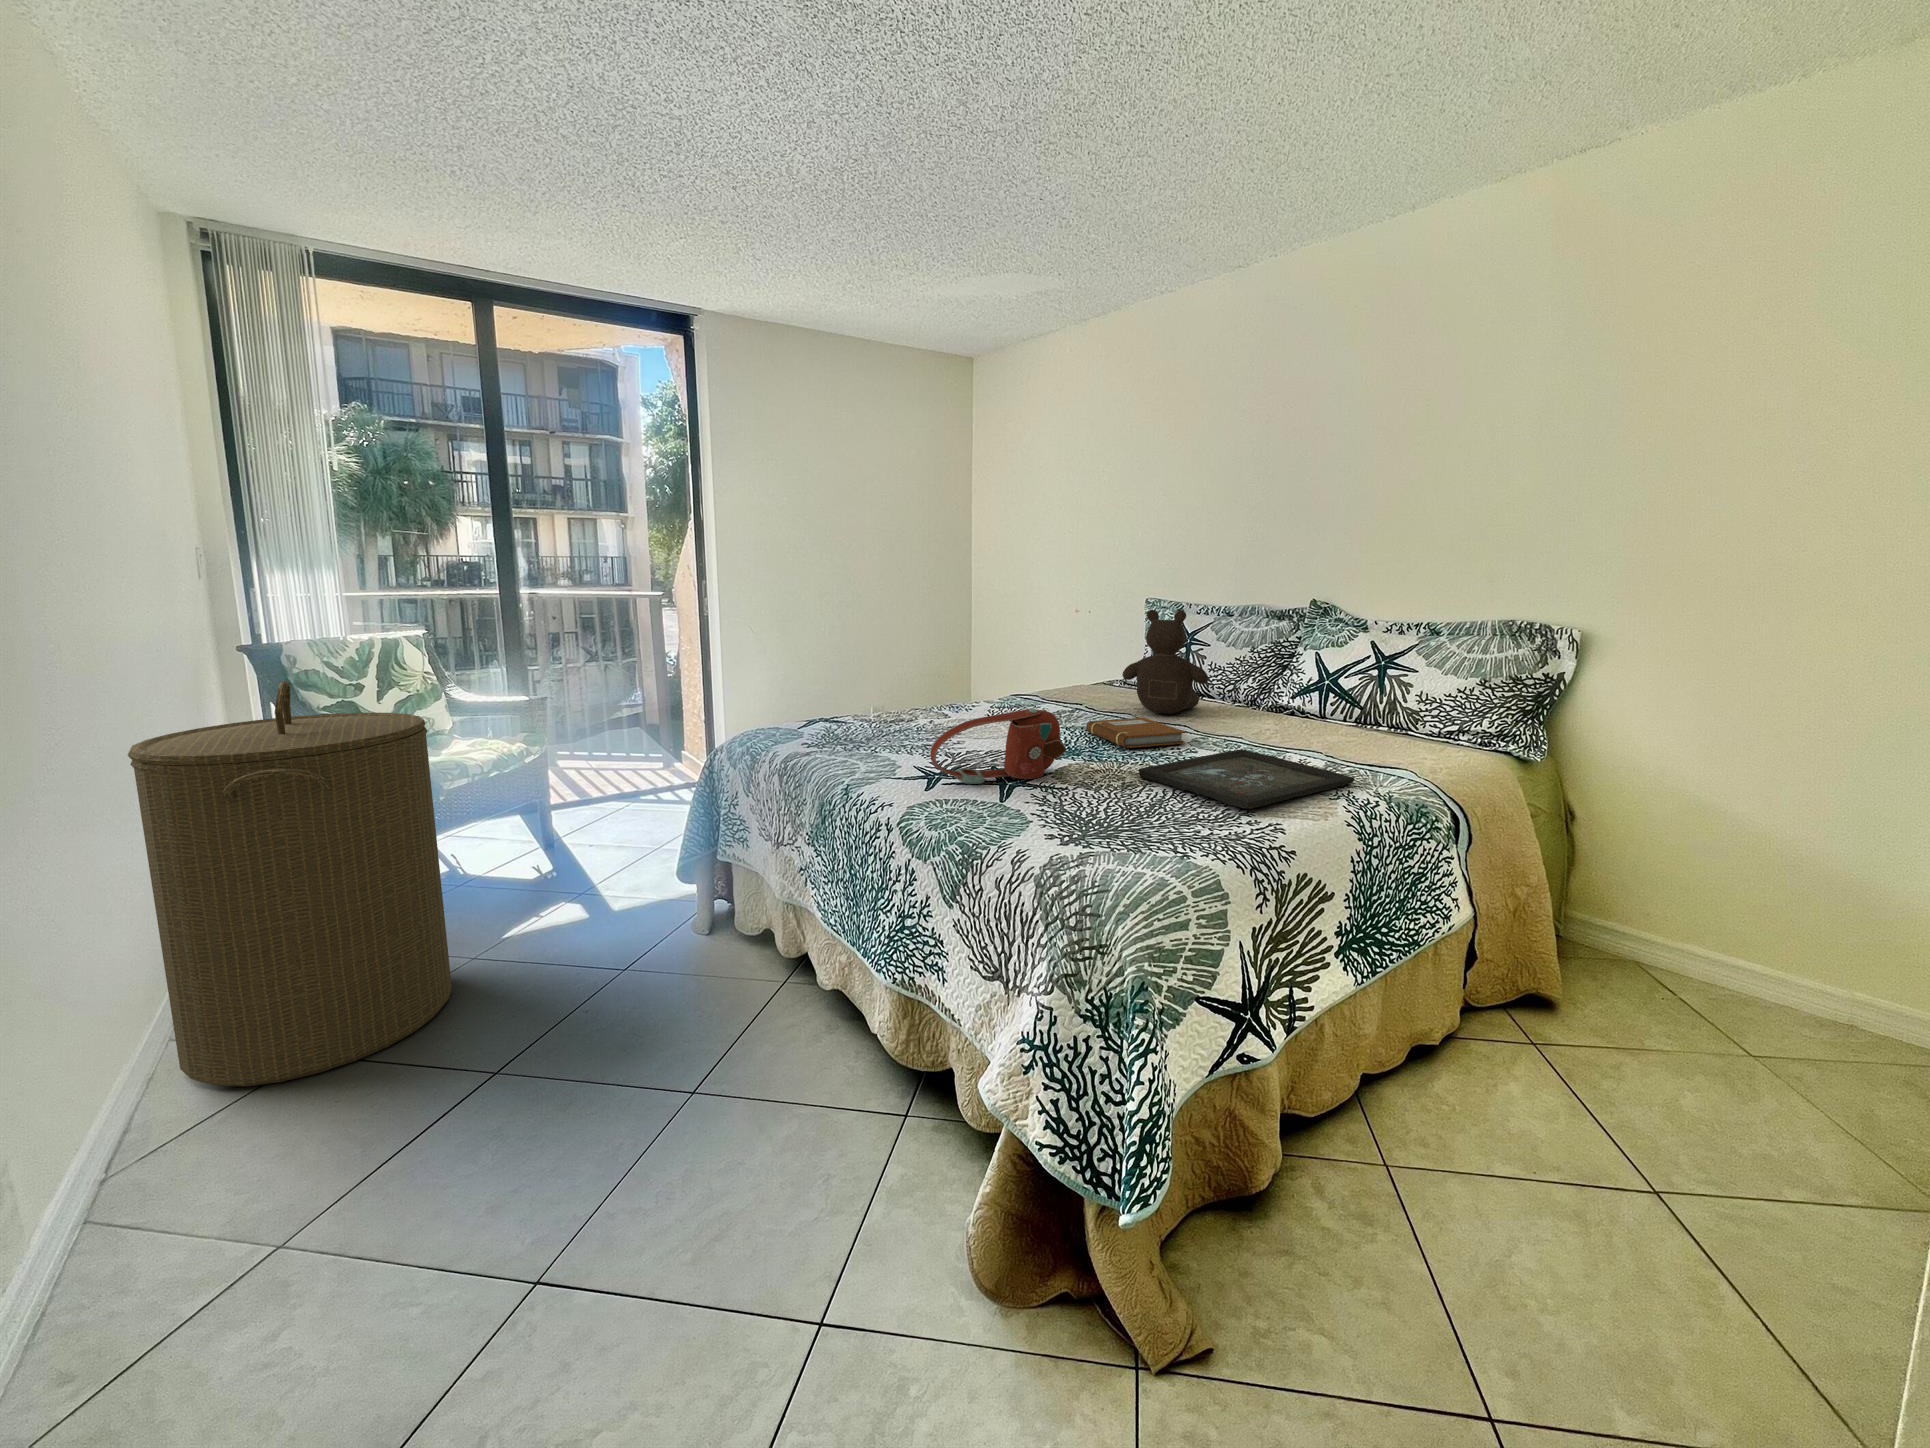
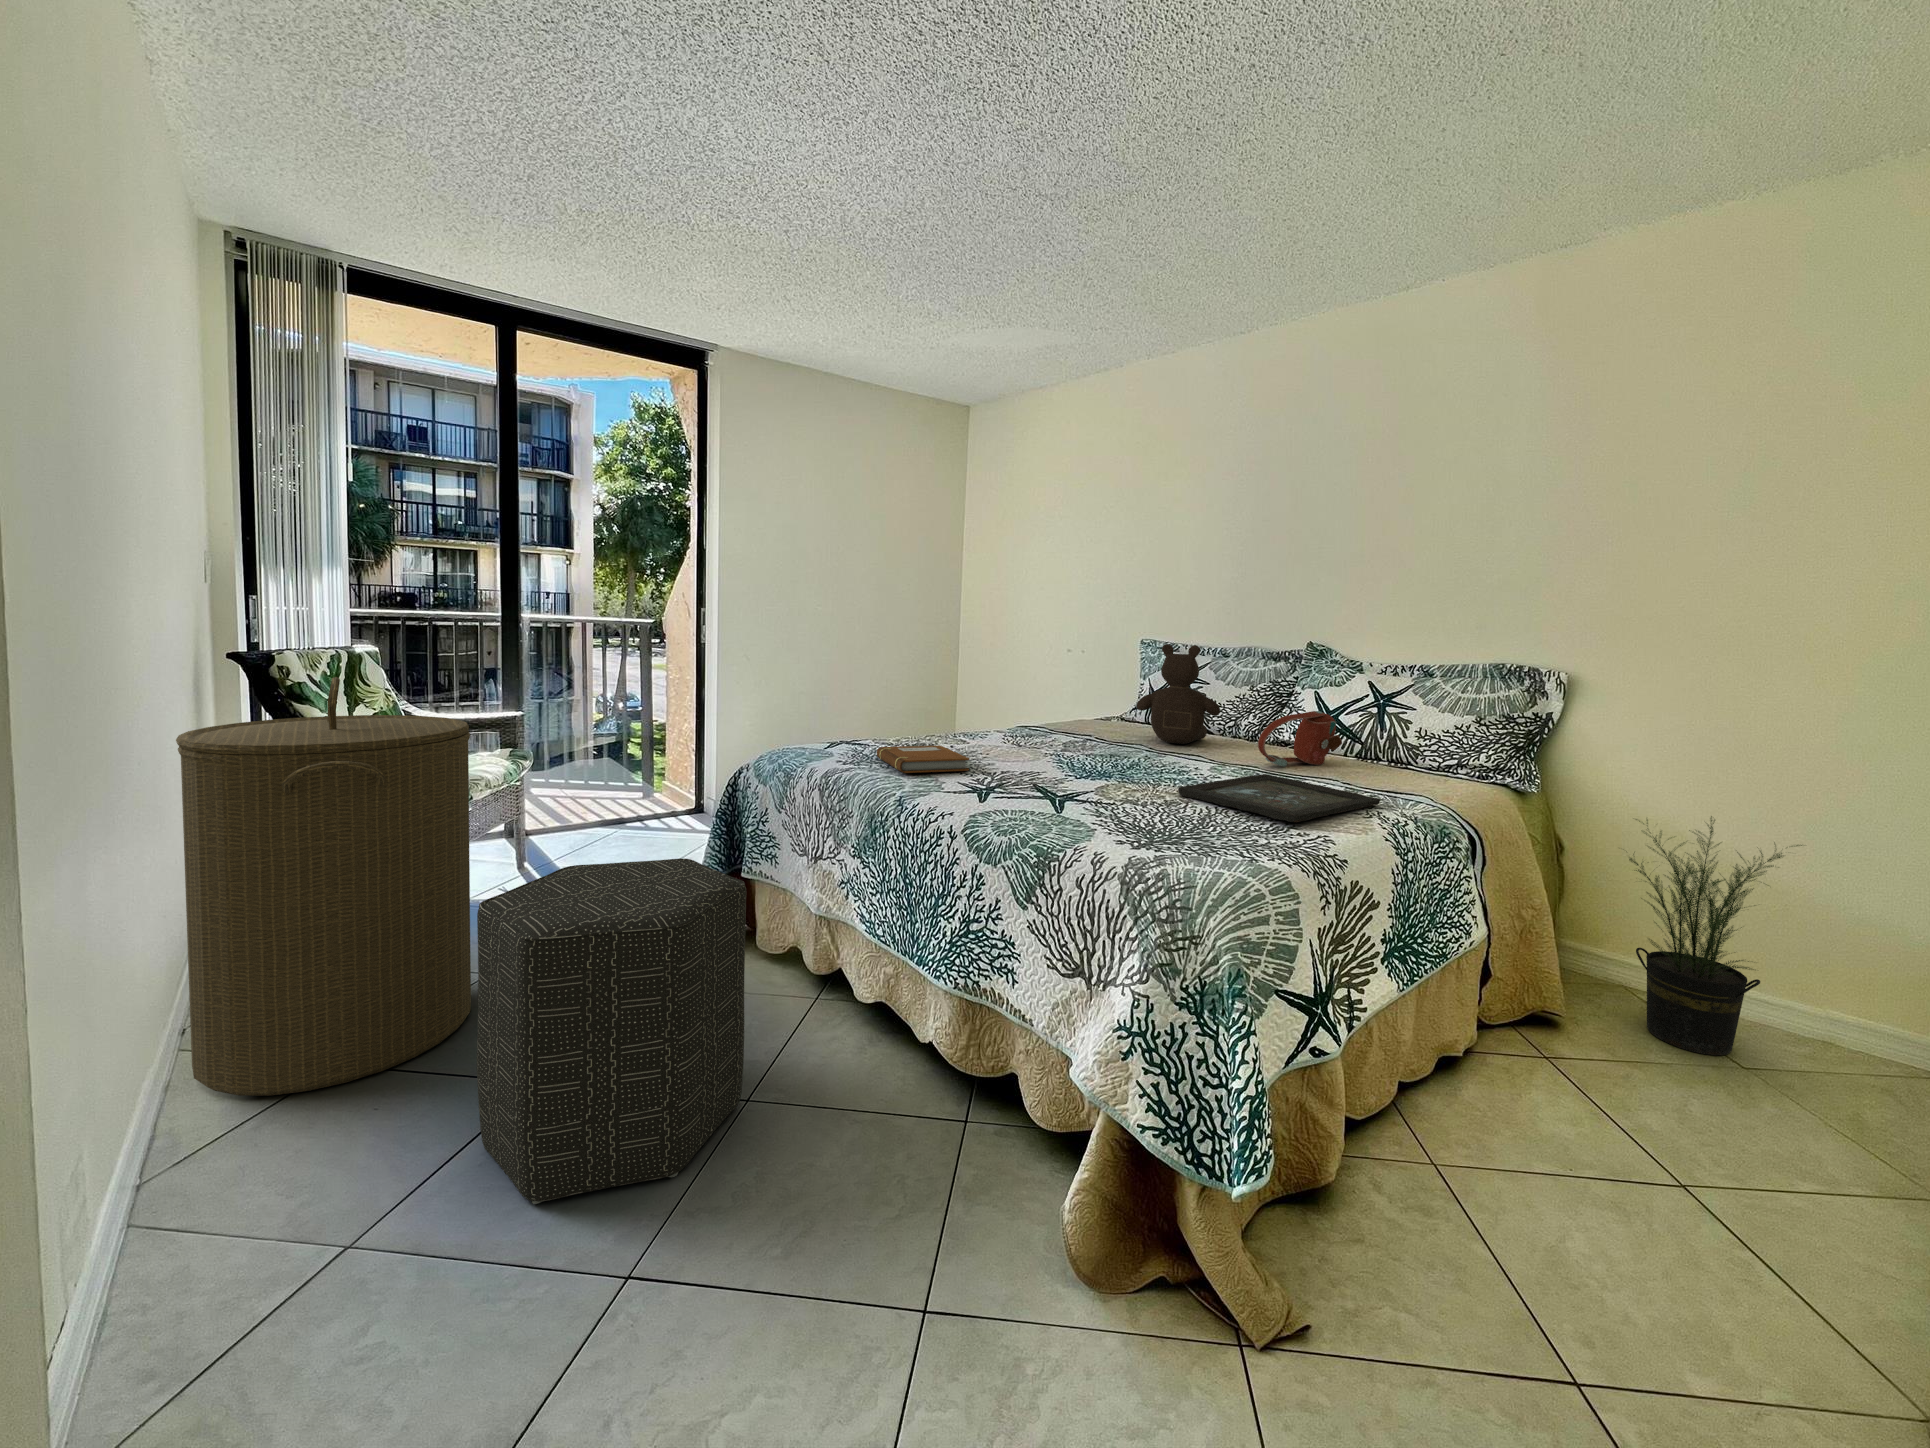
handbag: present [930,709,1067,784] -> present [1258,711,1342,766]
notebook: present [1086,718,1186,748] -> present [877,745,969,773]
potted plant: none [1628,784,1833,1042] -> present [1629,816,1802,1055]
ottoman: none [403,854,688,1201] -> present [477,858,746,1204]

